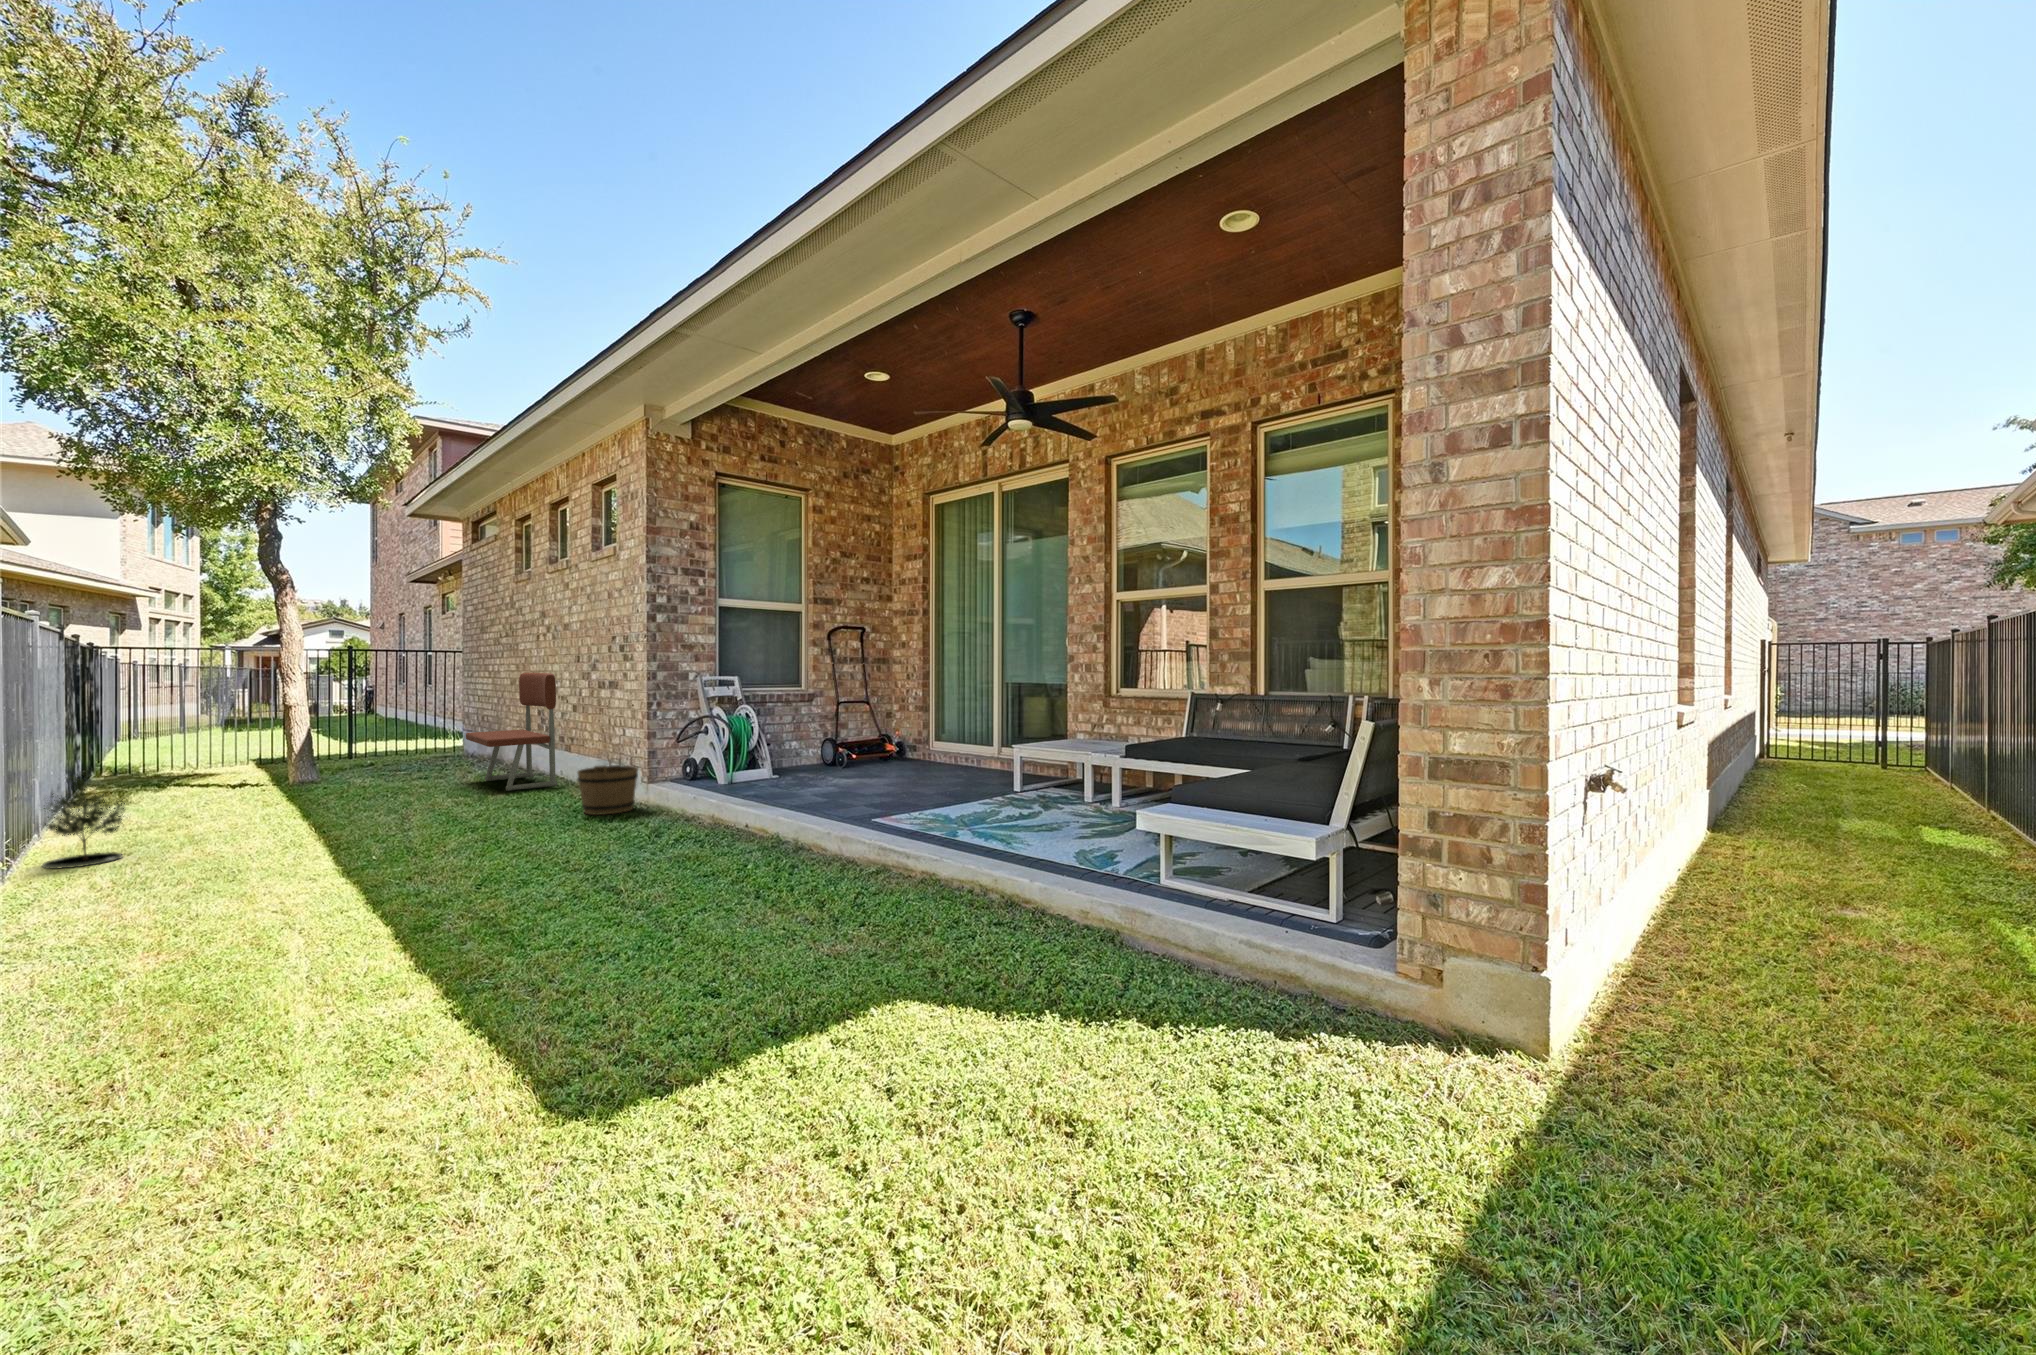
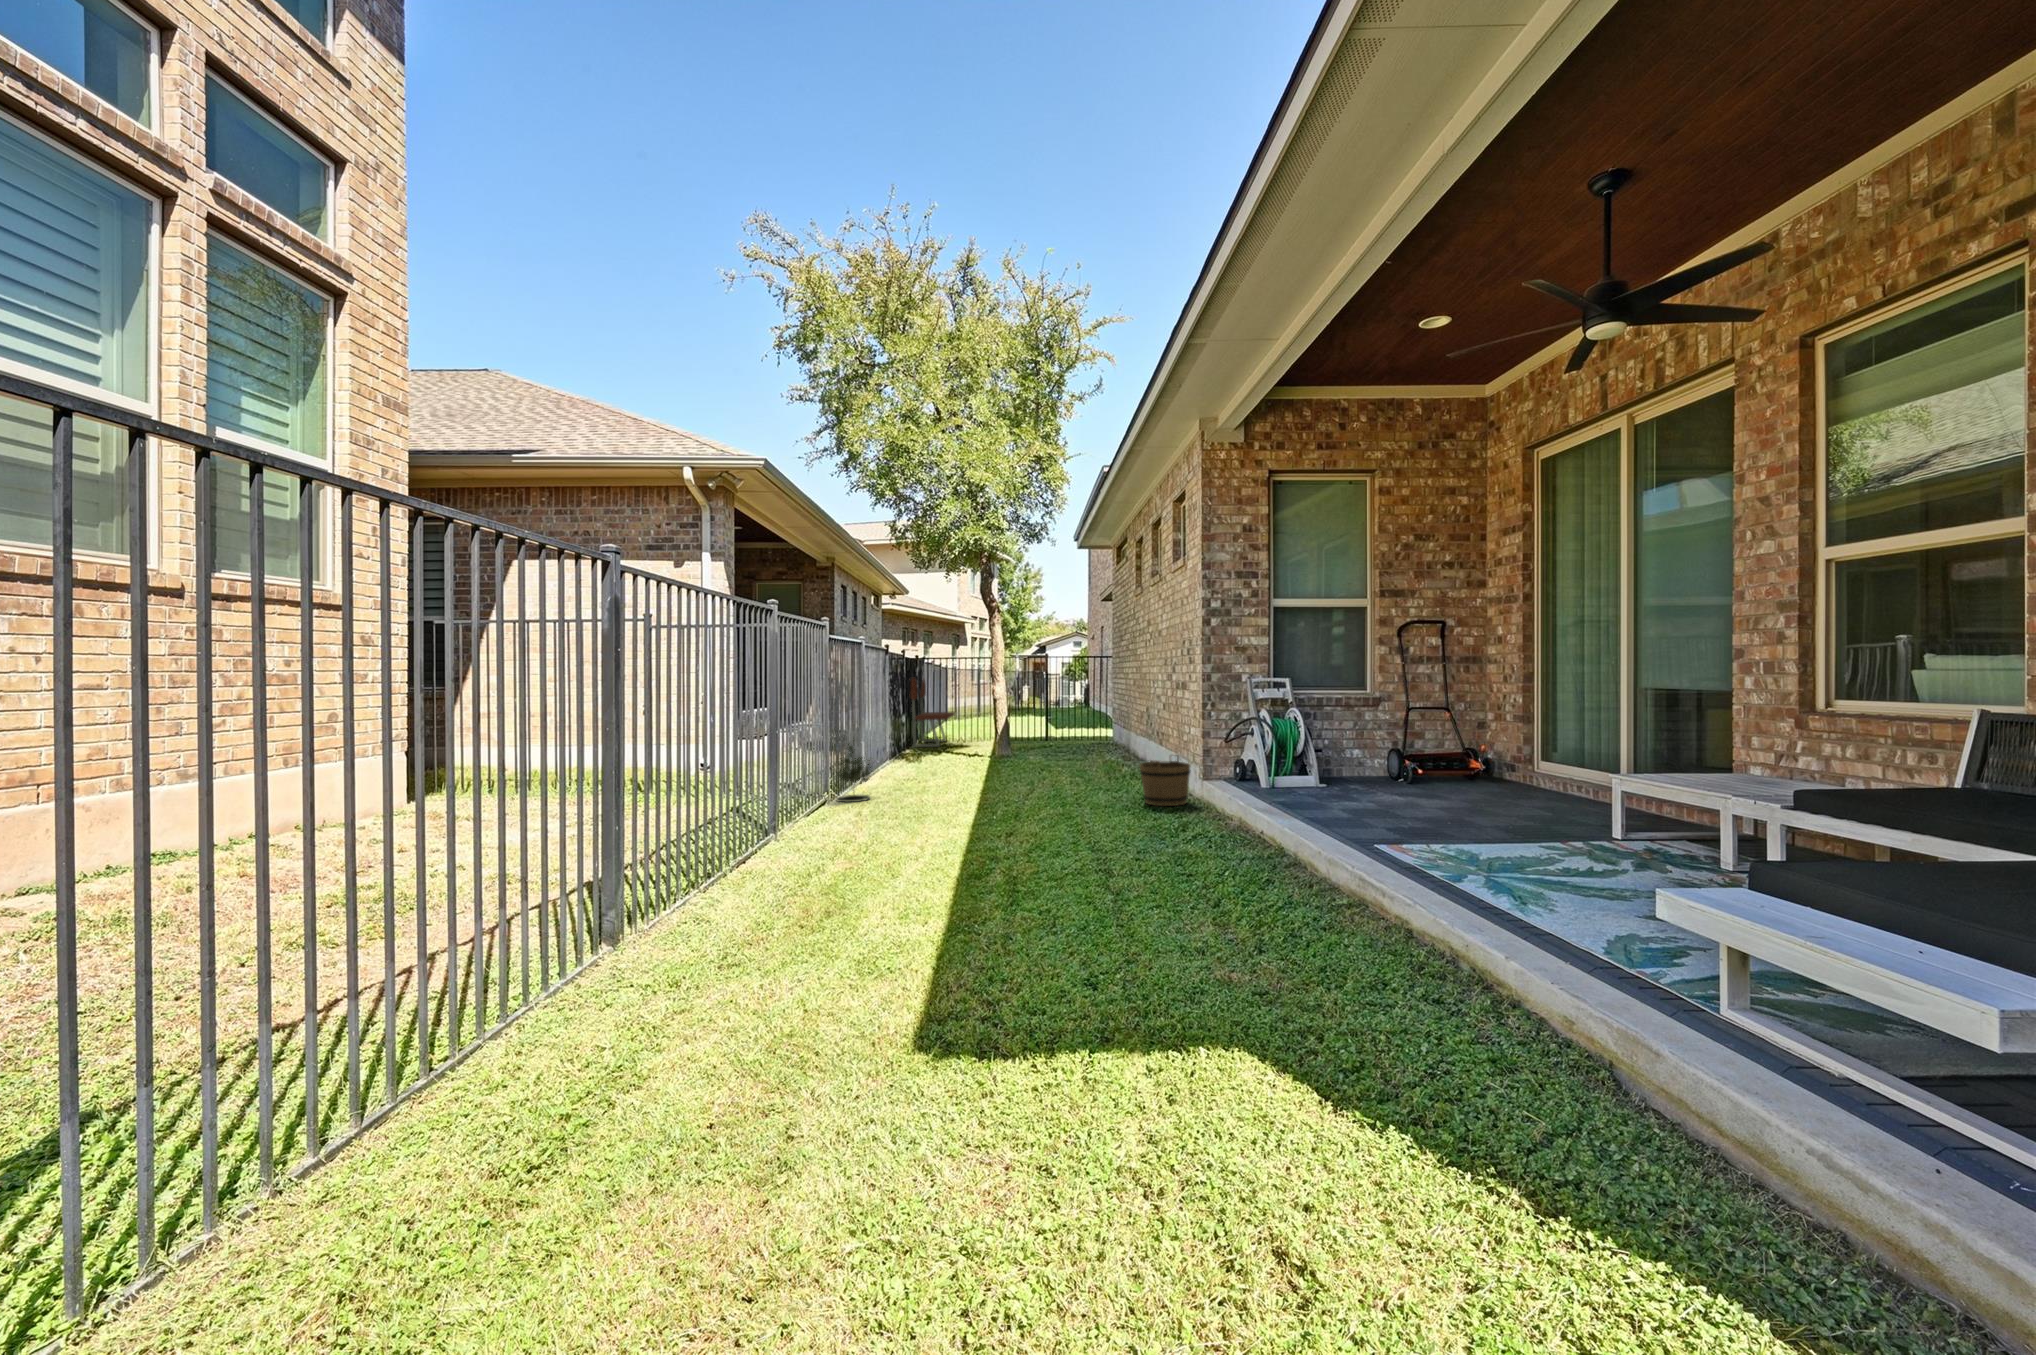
bench: present [466,673,557,791] -> present [909,678,955,747]

